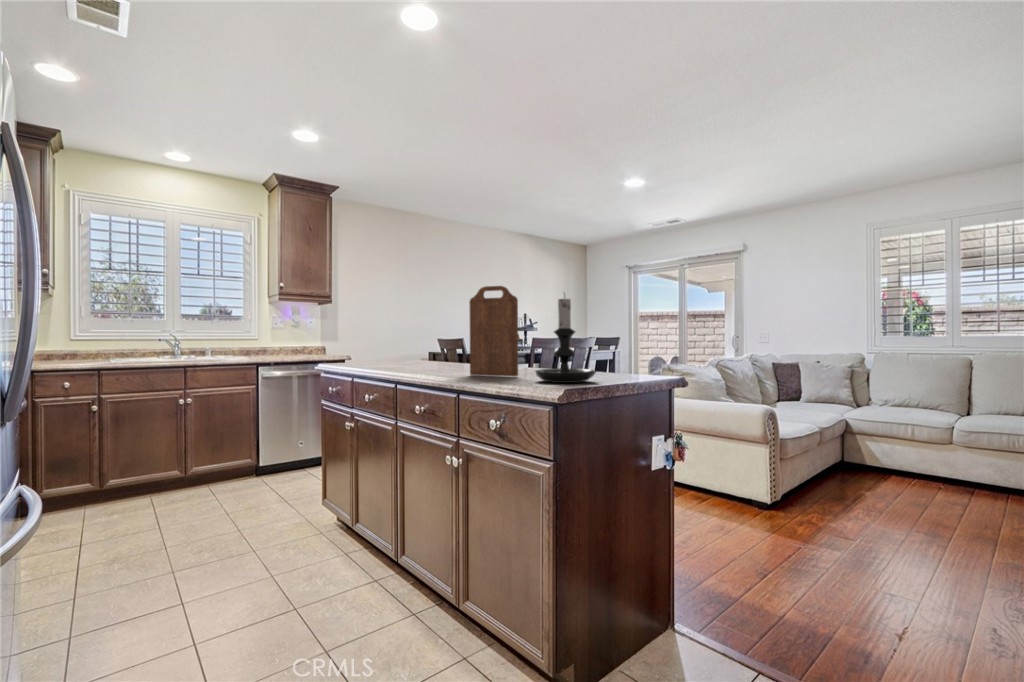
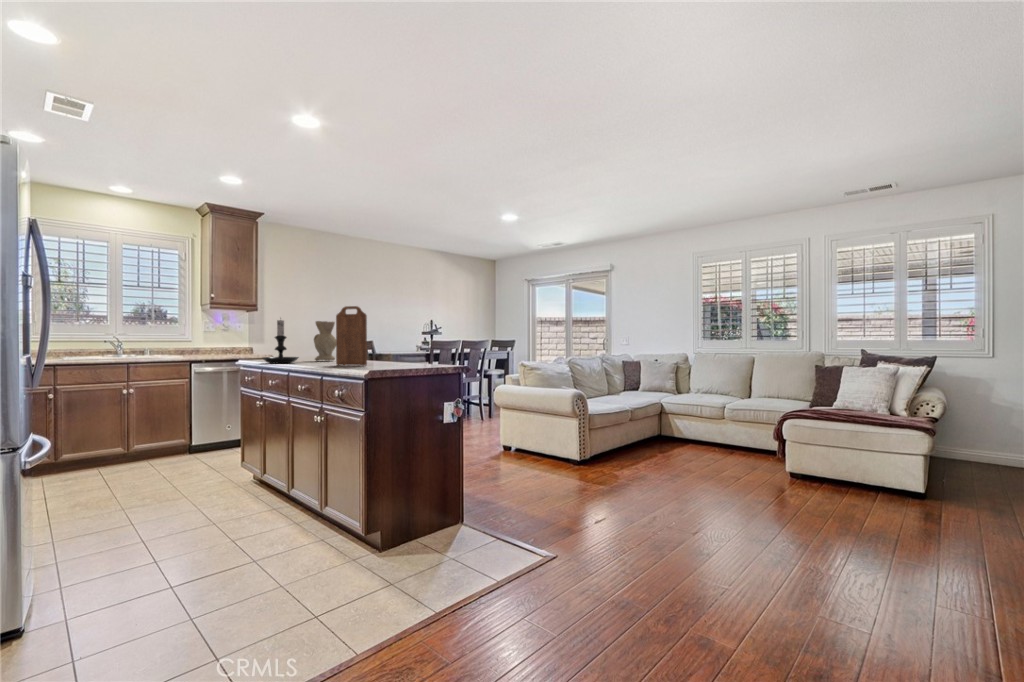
candle holder: present [535,294,596,383] -> present [263,320,299,363]
vase: none [415,312,446,366] -> present [314,321,336,361]

